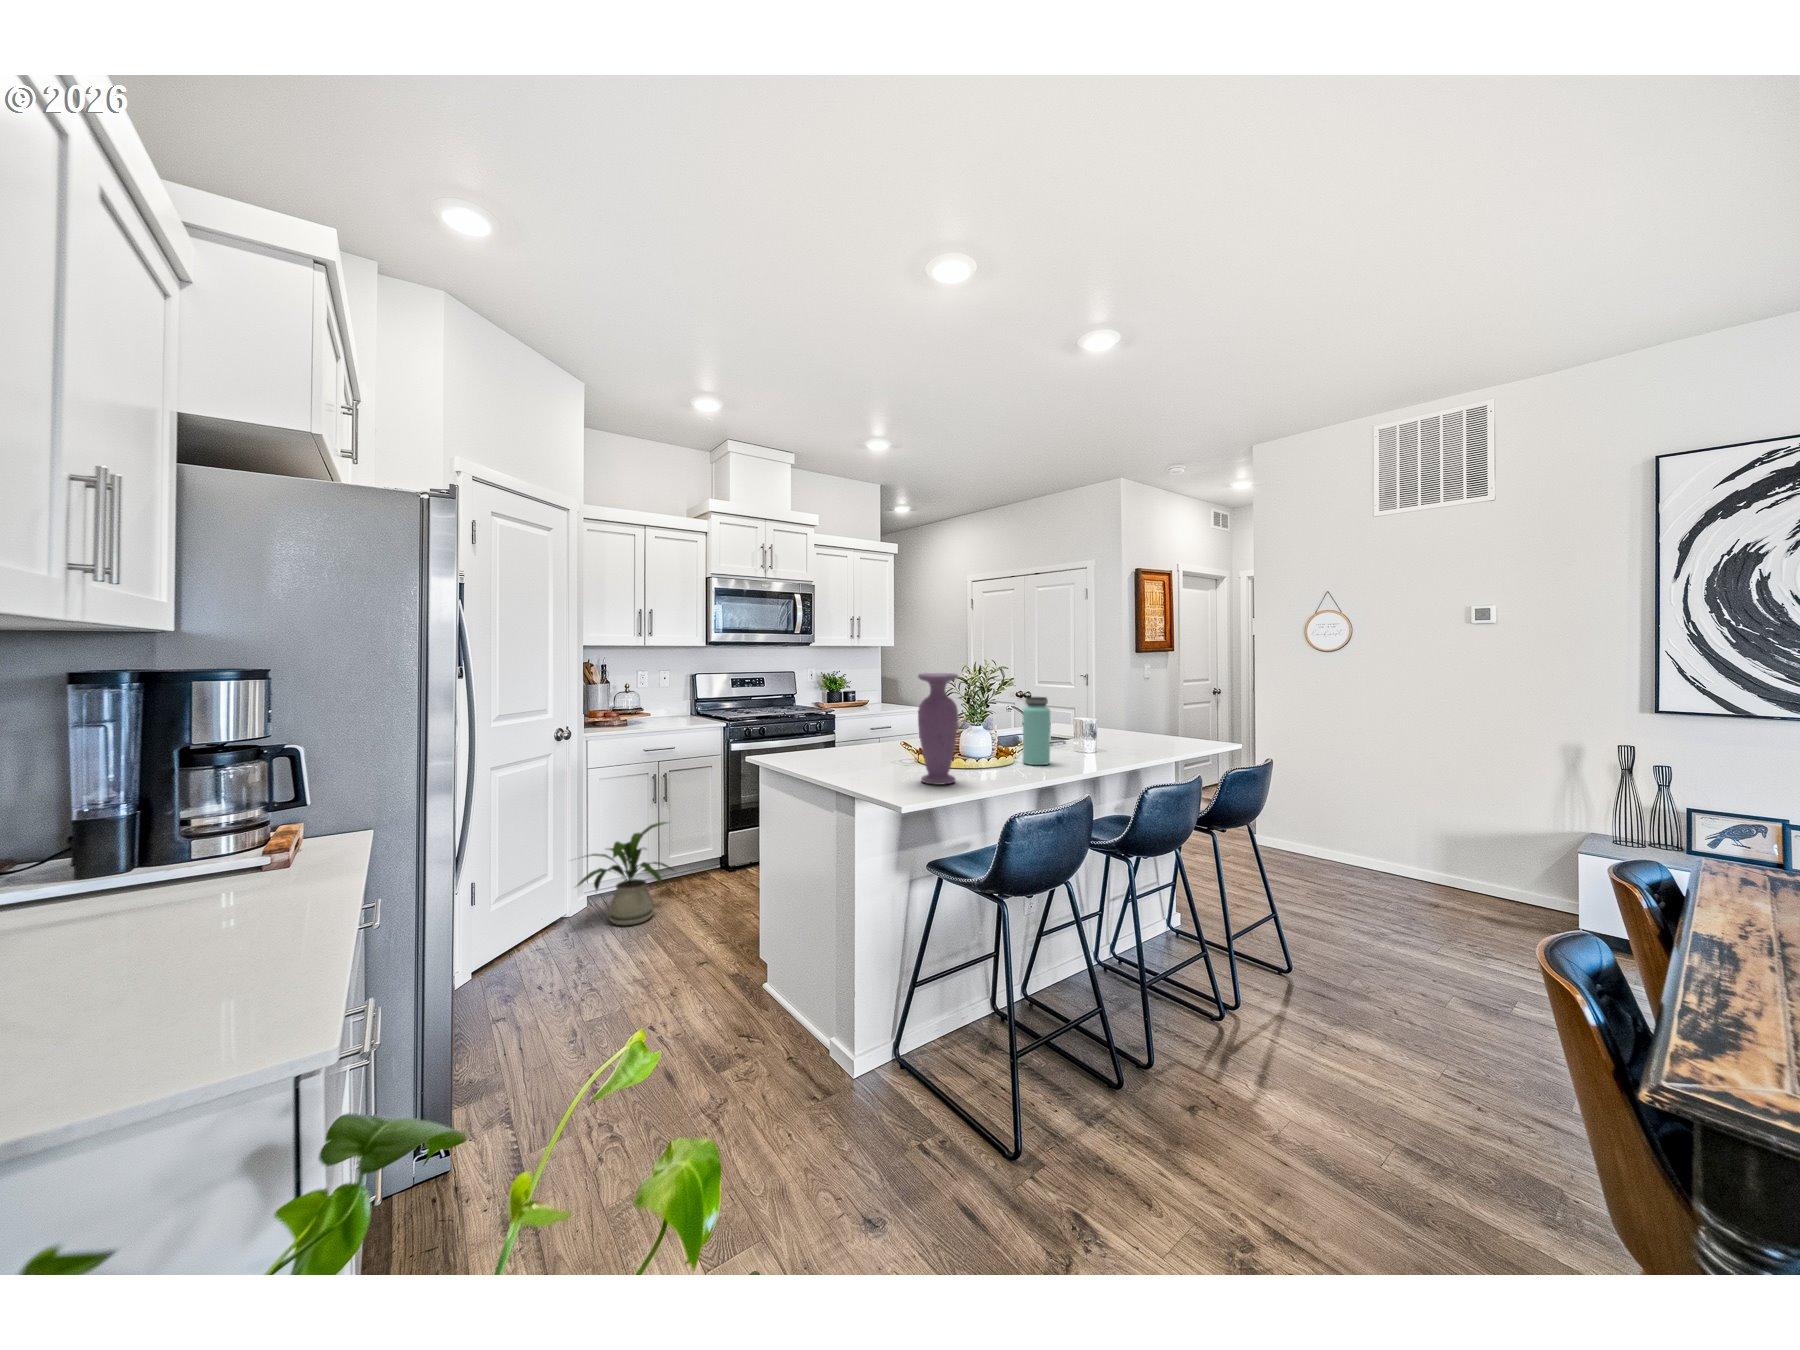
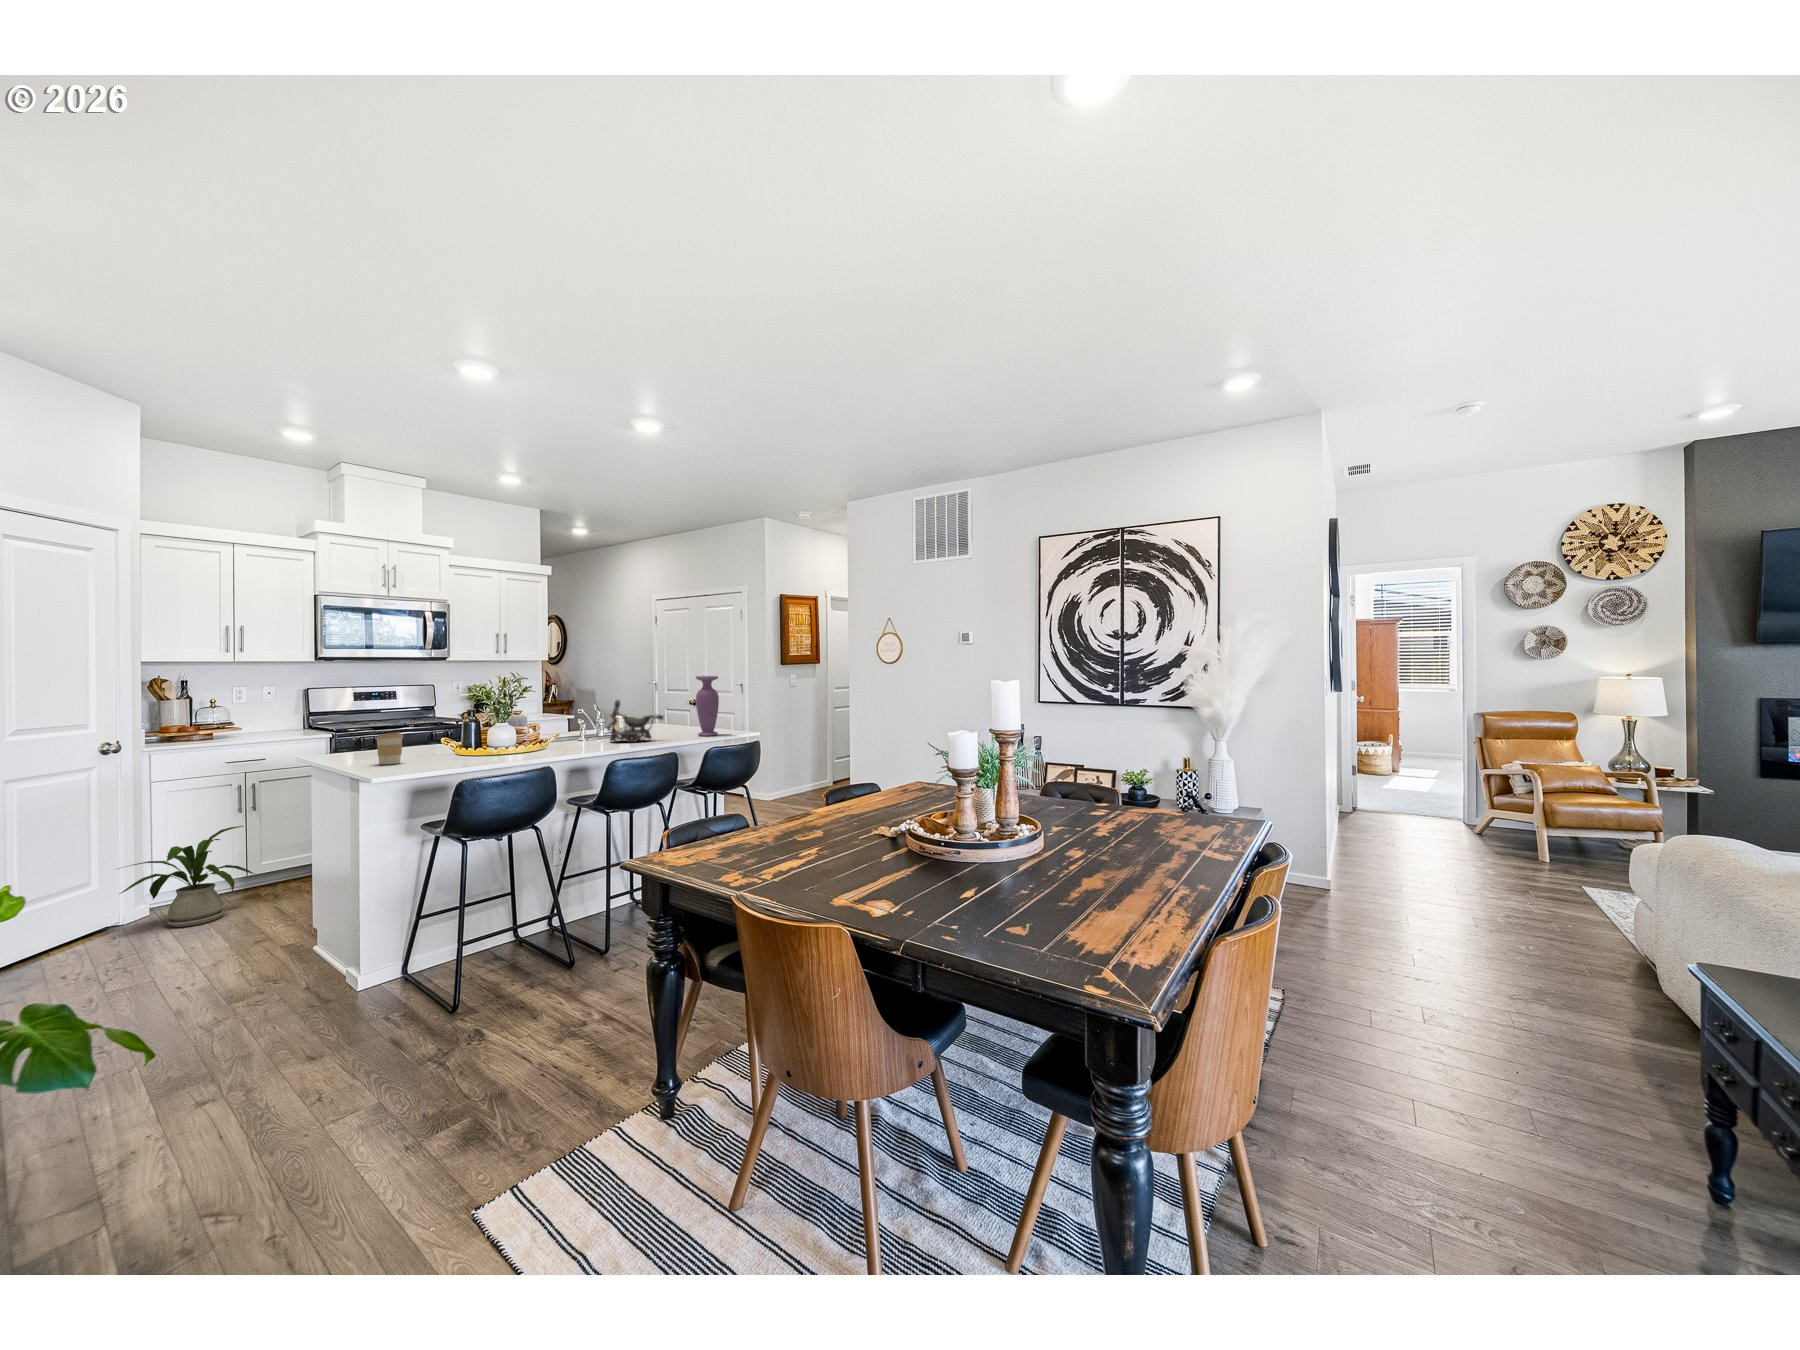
vase: present [918,673,958,785] -> present [696,676,719,736]
bottle: present [1023,697,1050,765] -> none [551,698,574,750]
decorative bowl: none [1066,699,1133,756] -> present [607,700,664,742]
coffee cup: none [860,740,889,782] -> present [375,732,403,765]

